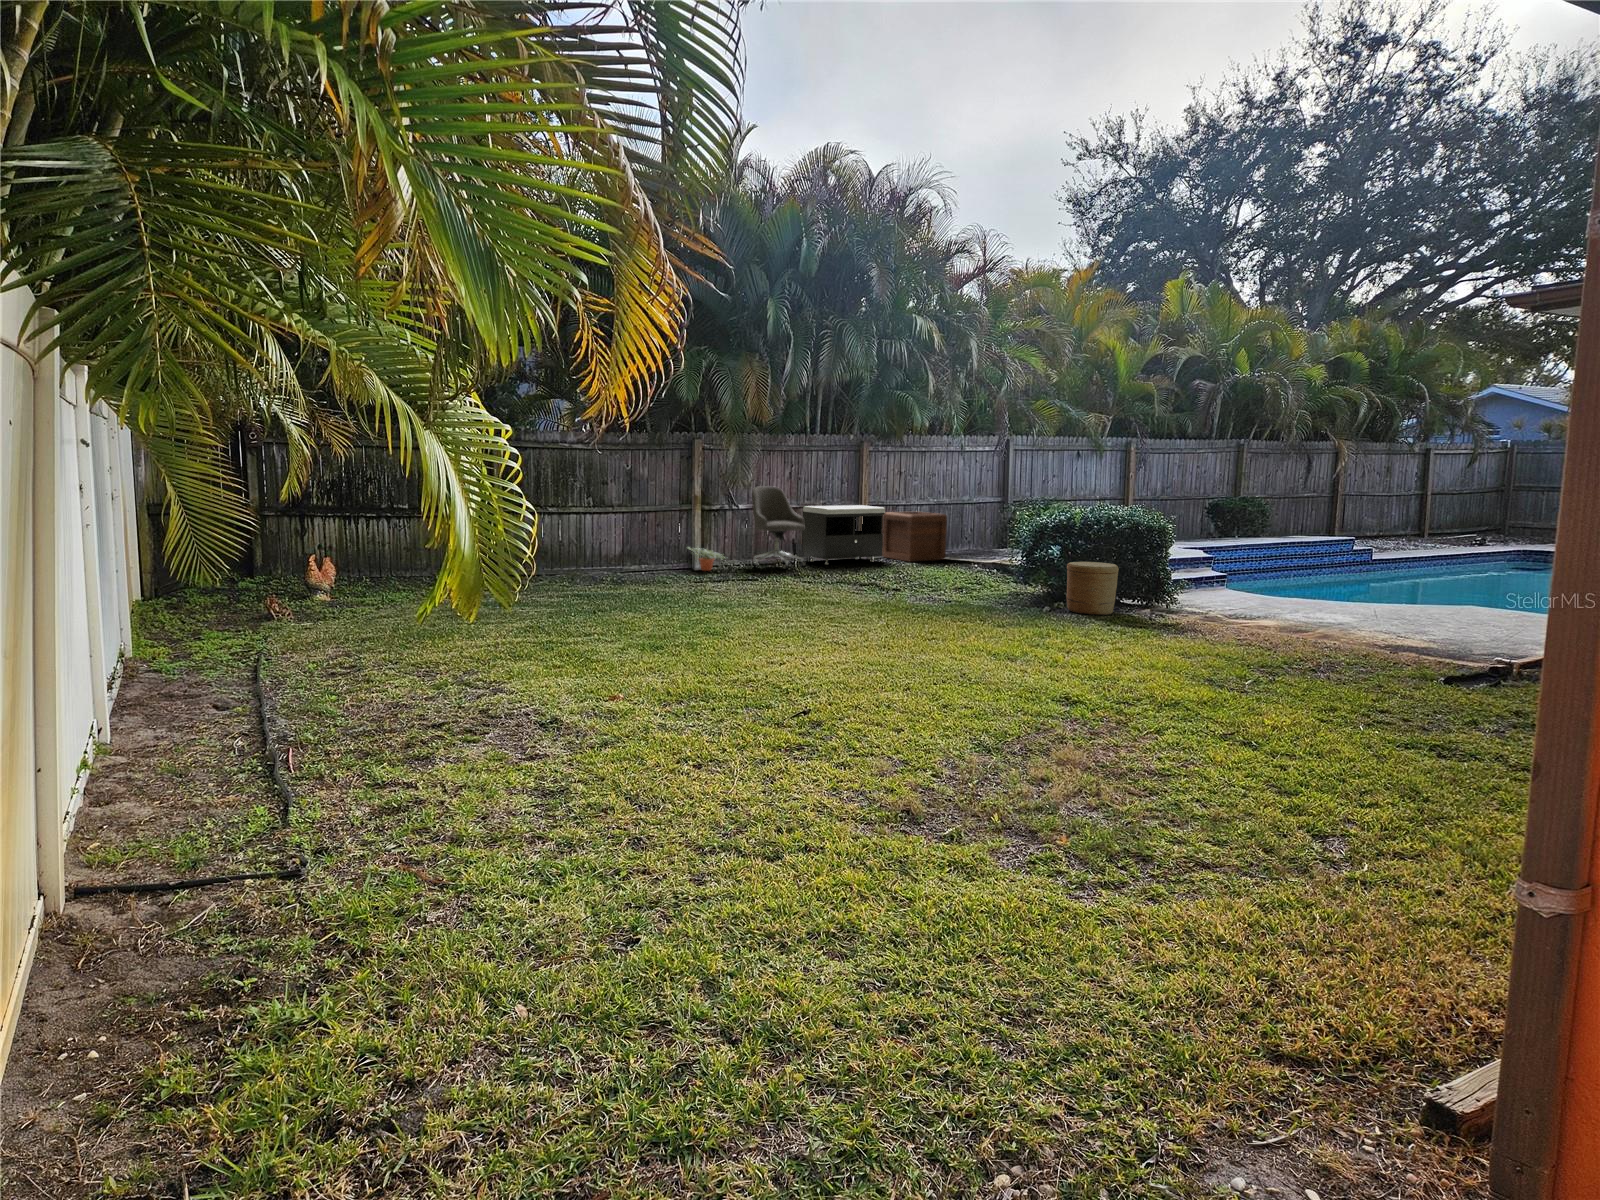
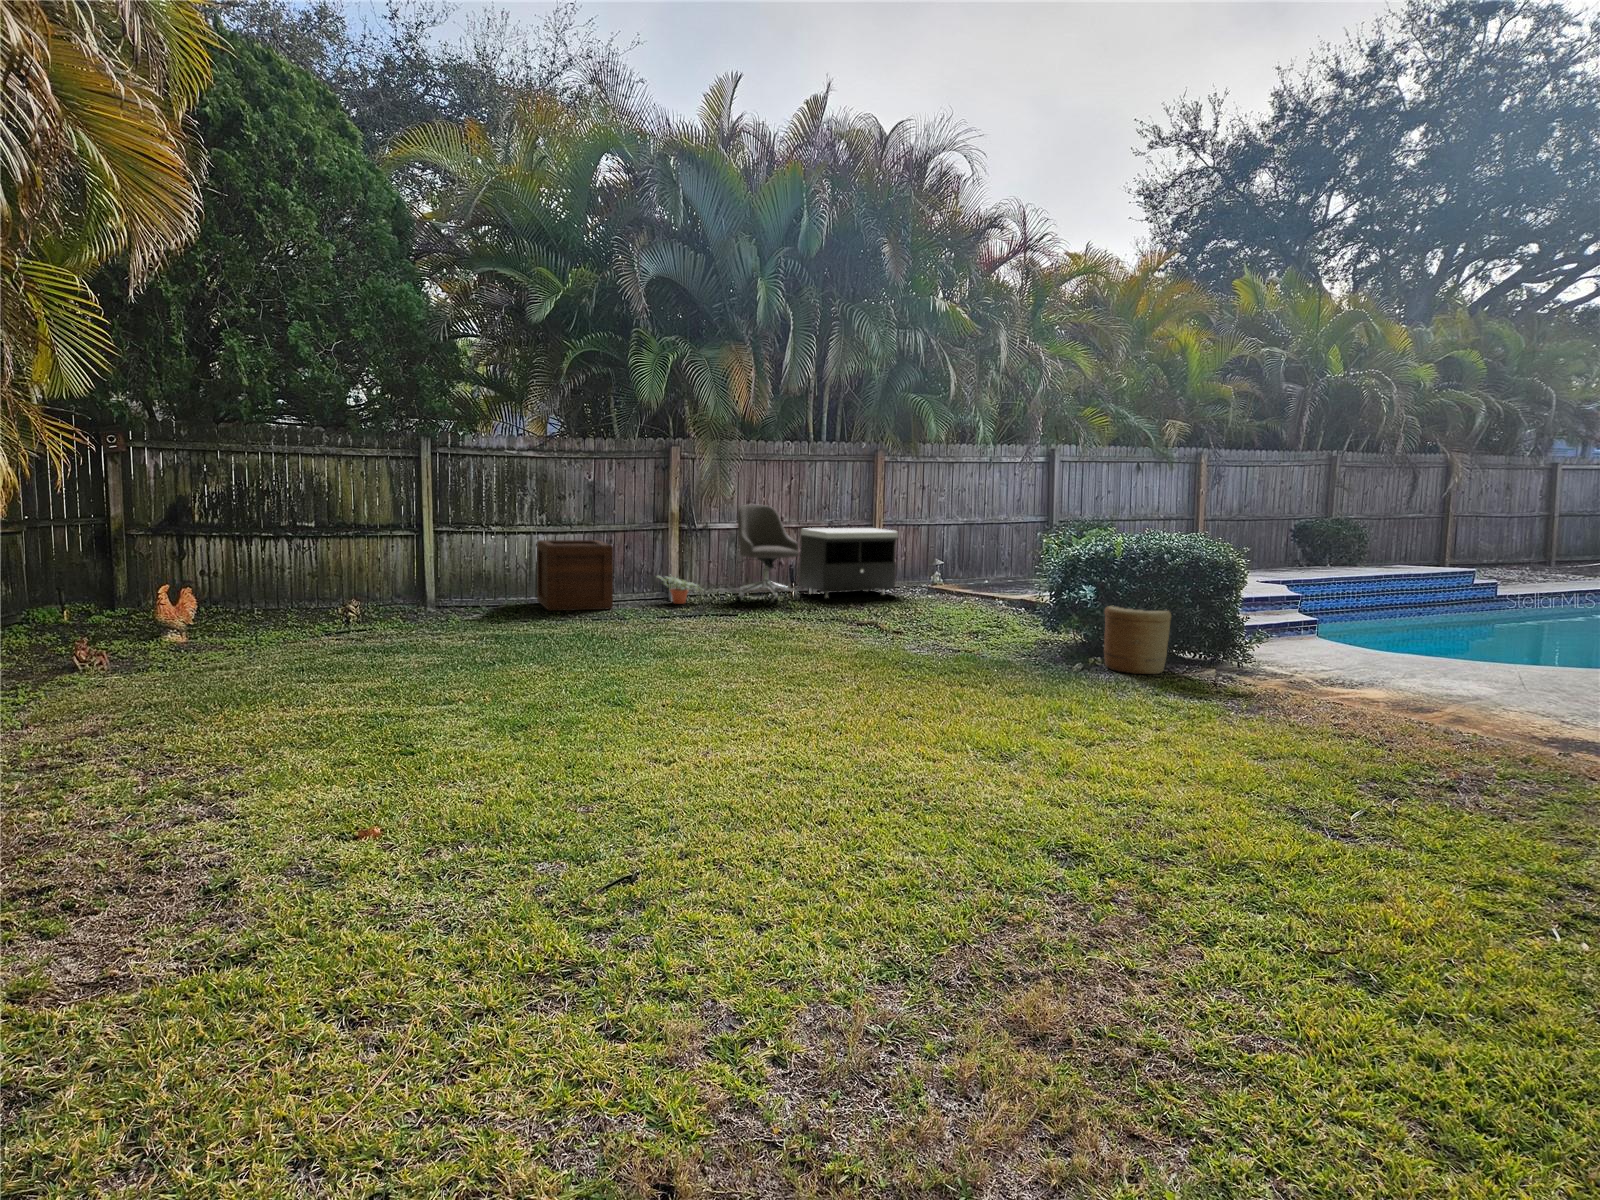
wooden crate: present [882,512,947,562] -> present [537,540,613,611]

